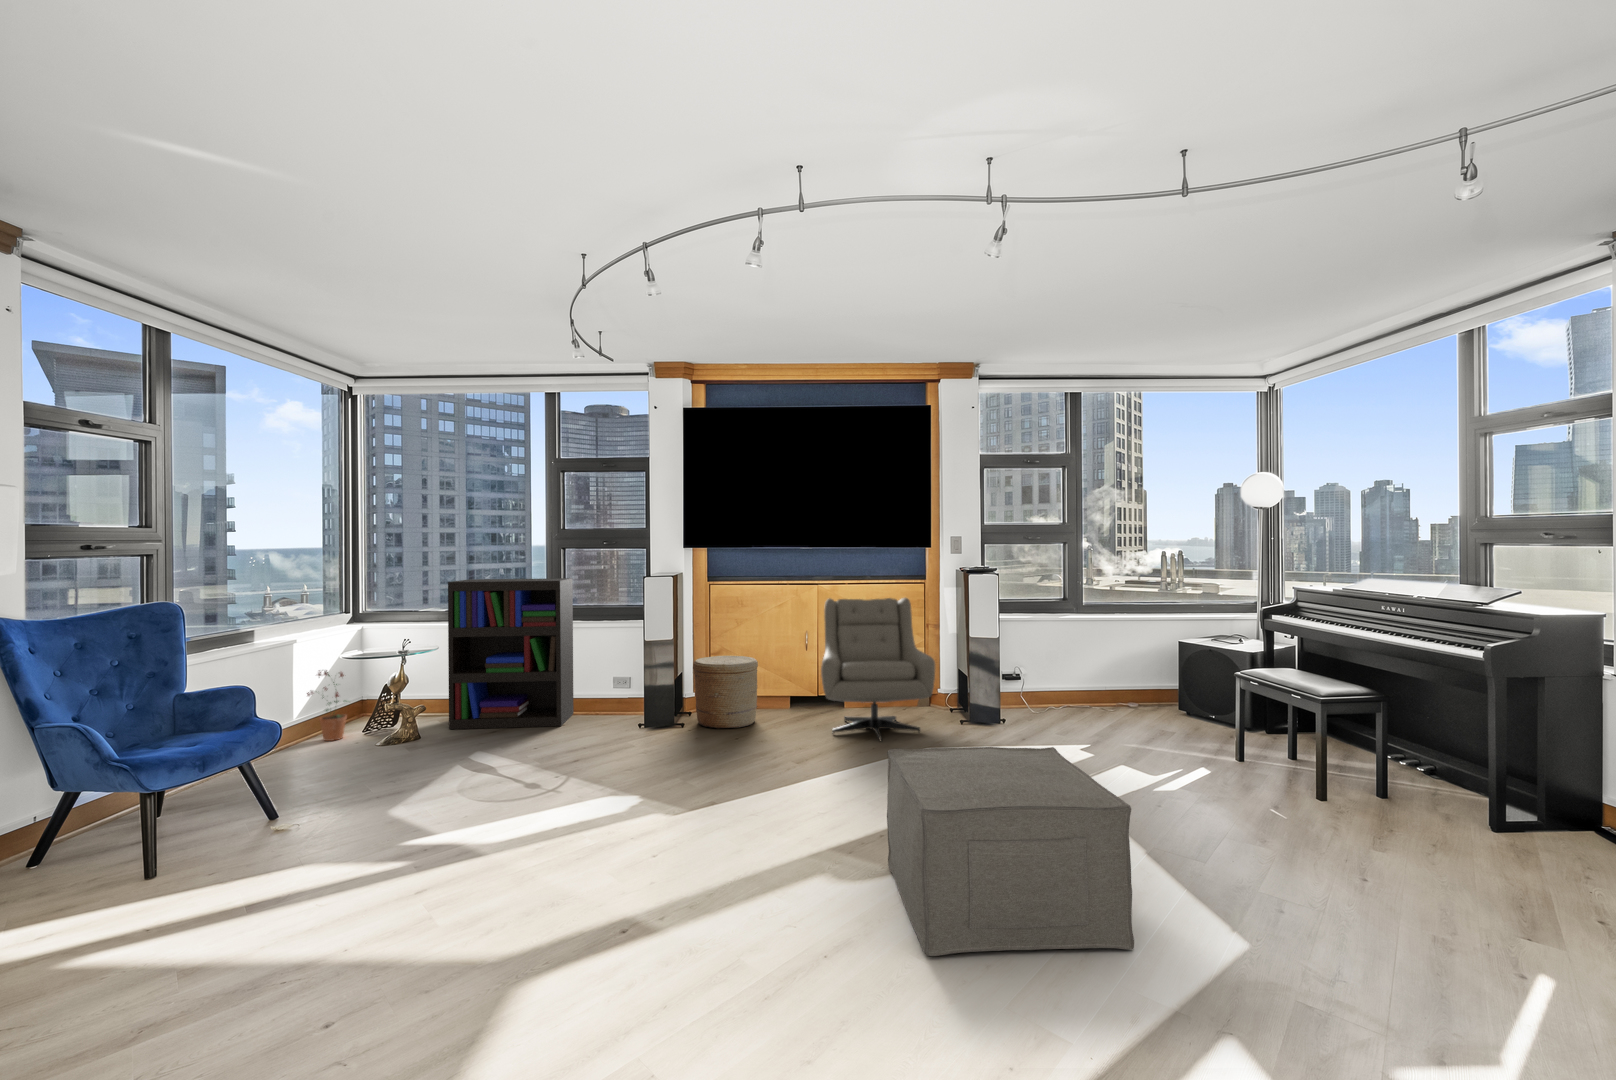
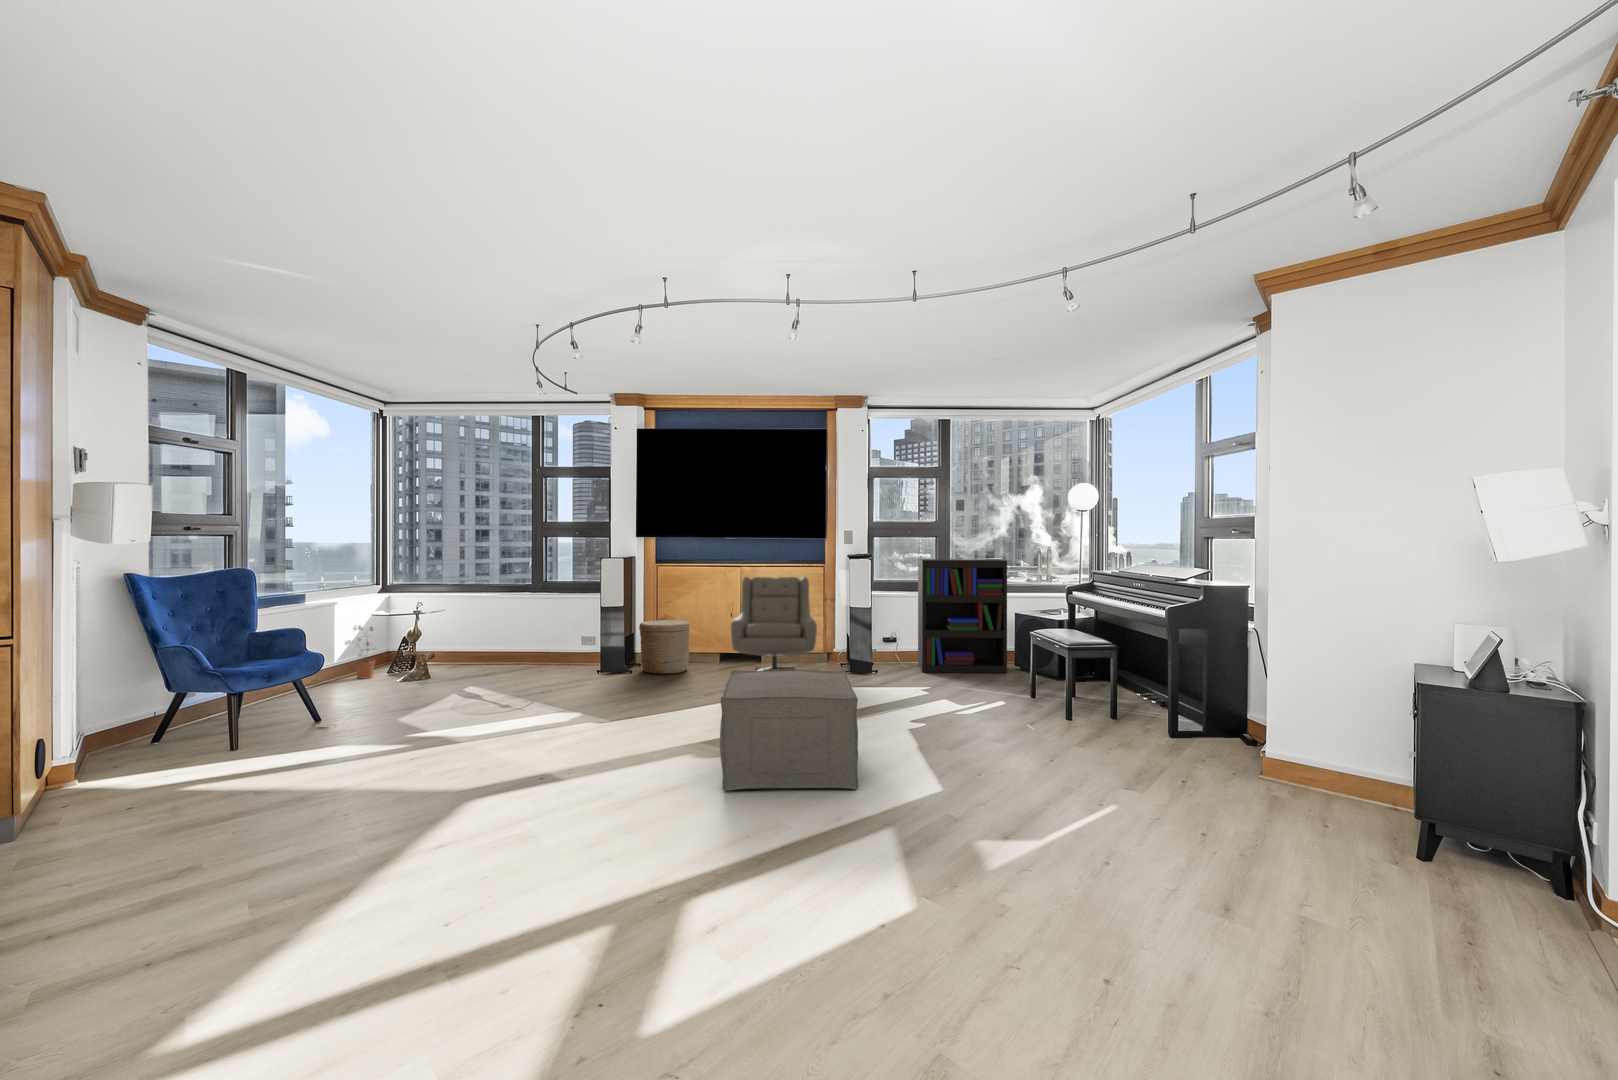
bookshelf: present [448,578,574,729] -> present [918,559,1007,673]

